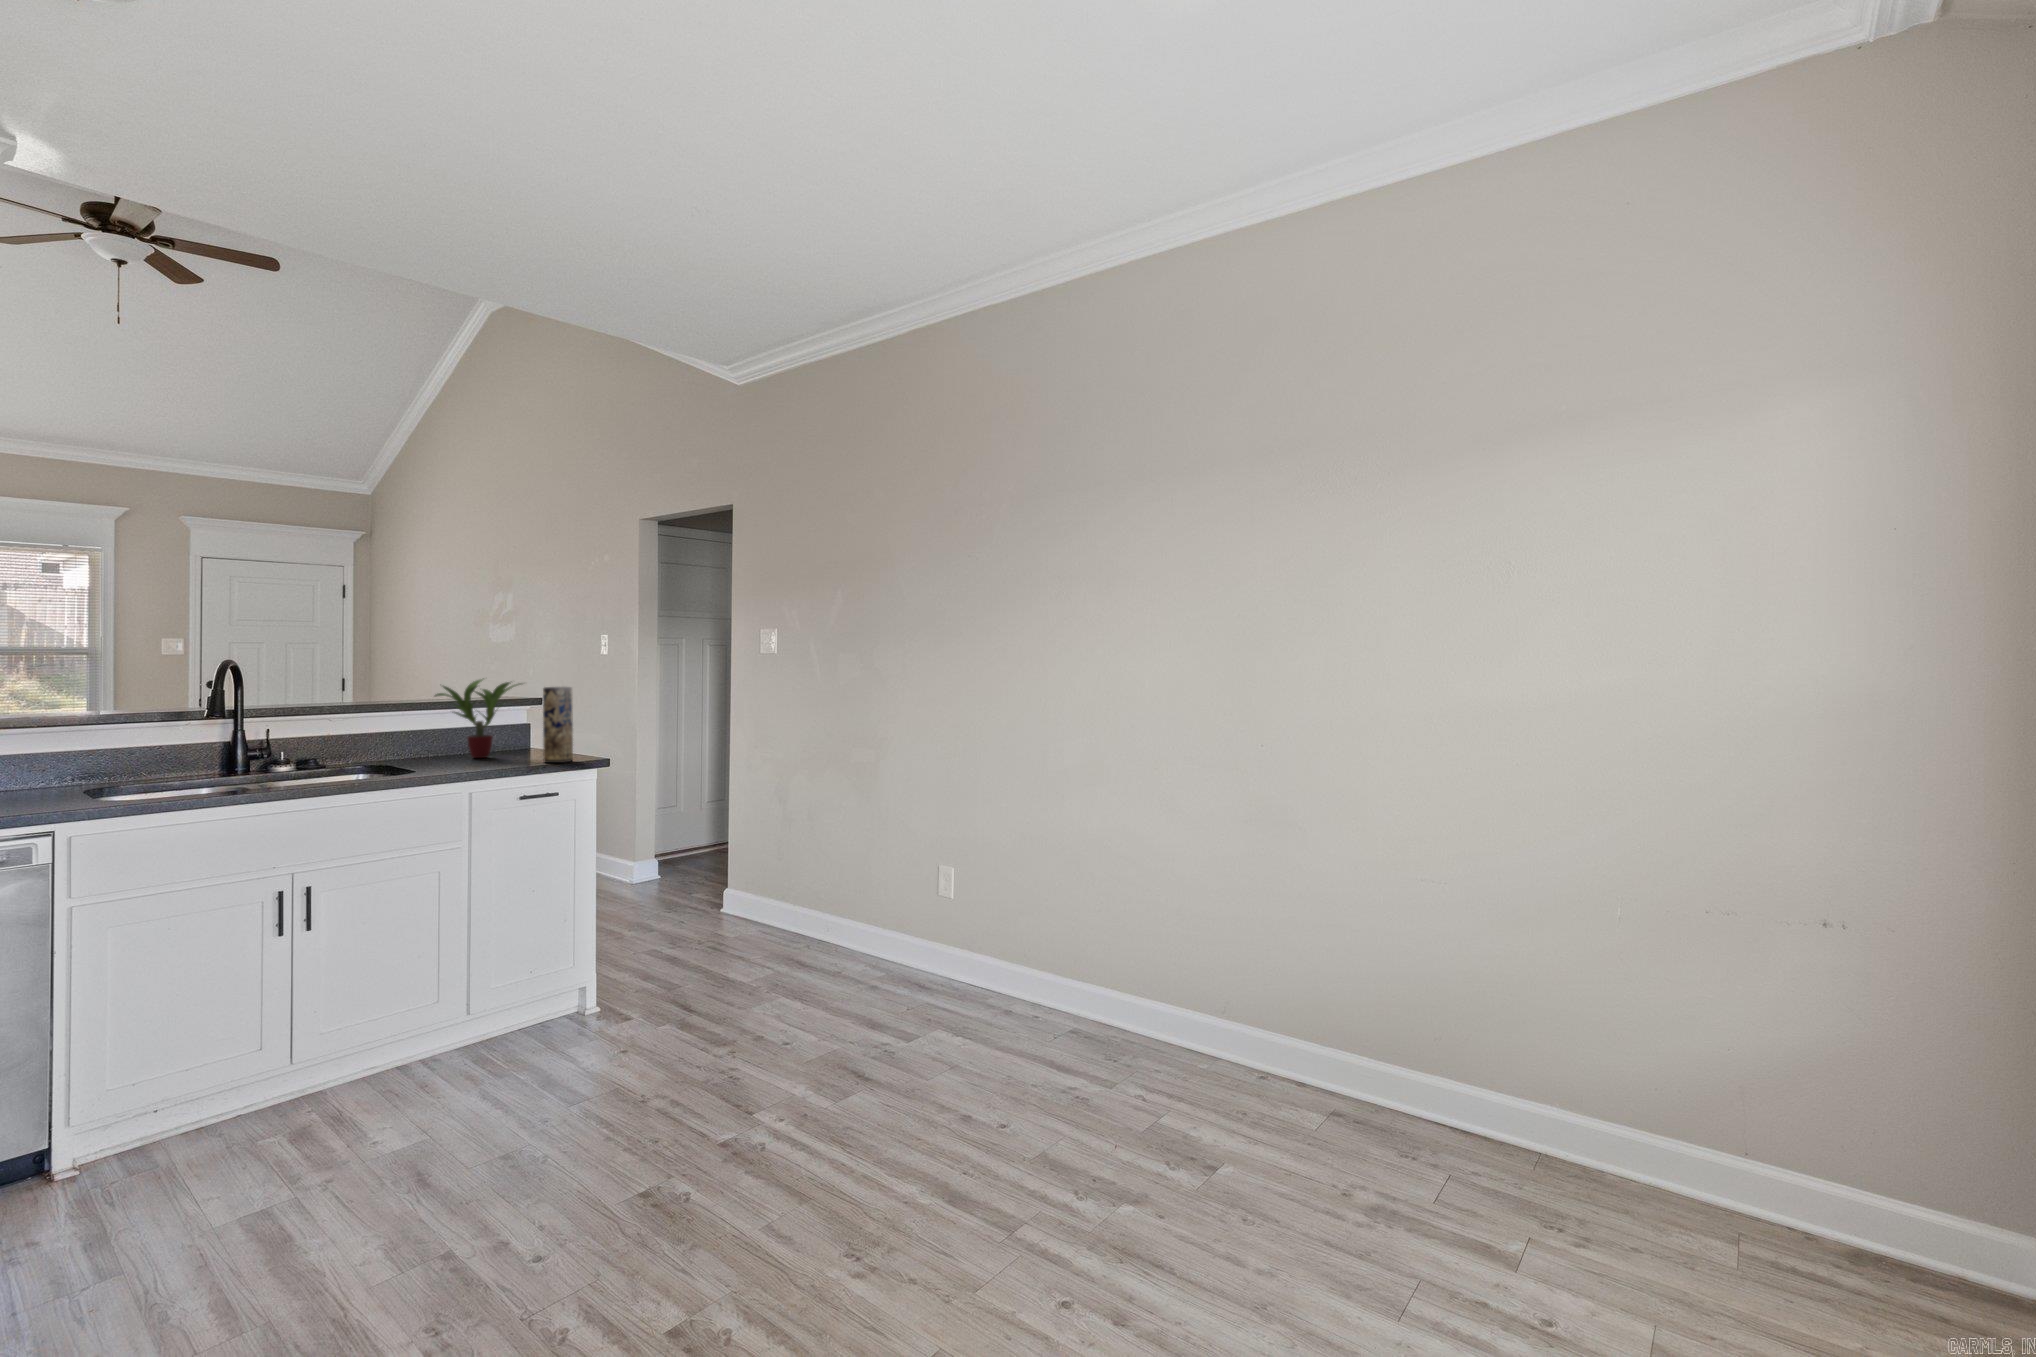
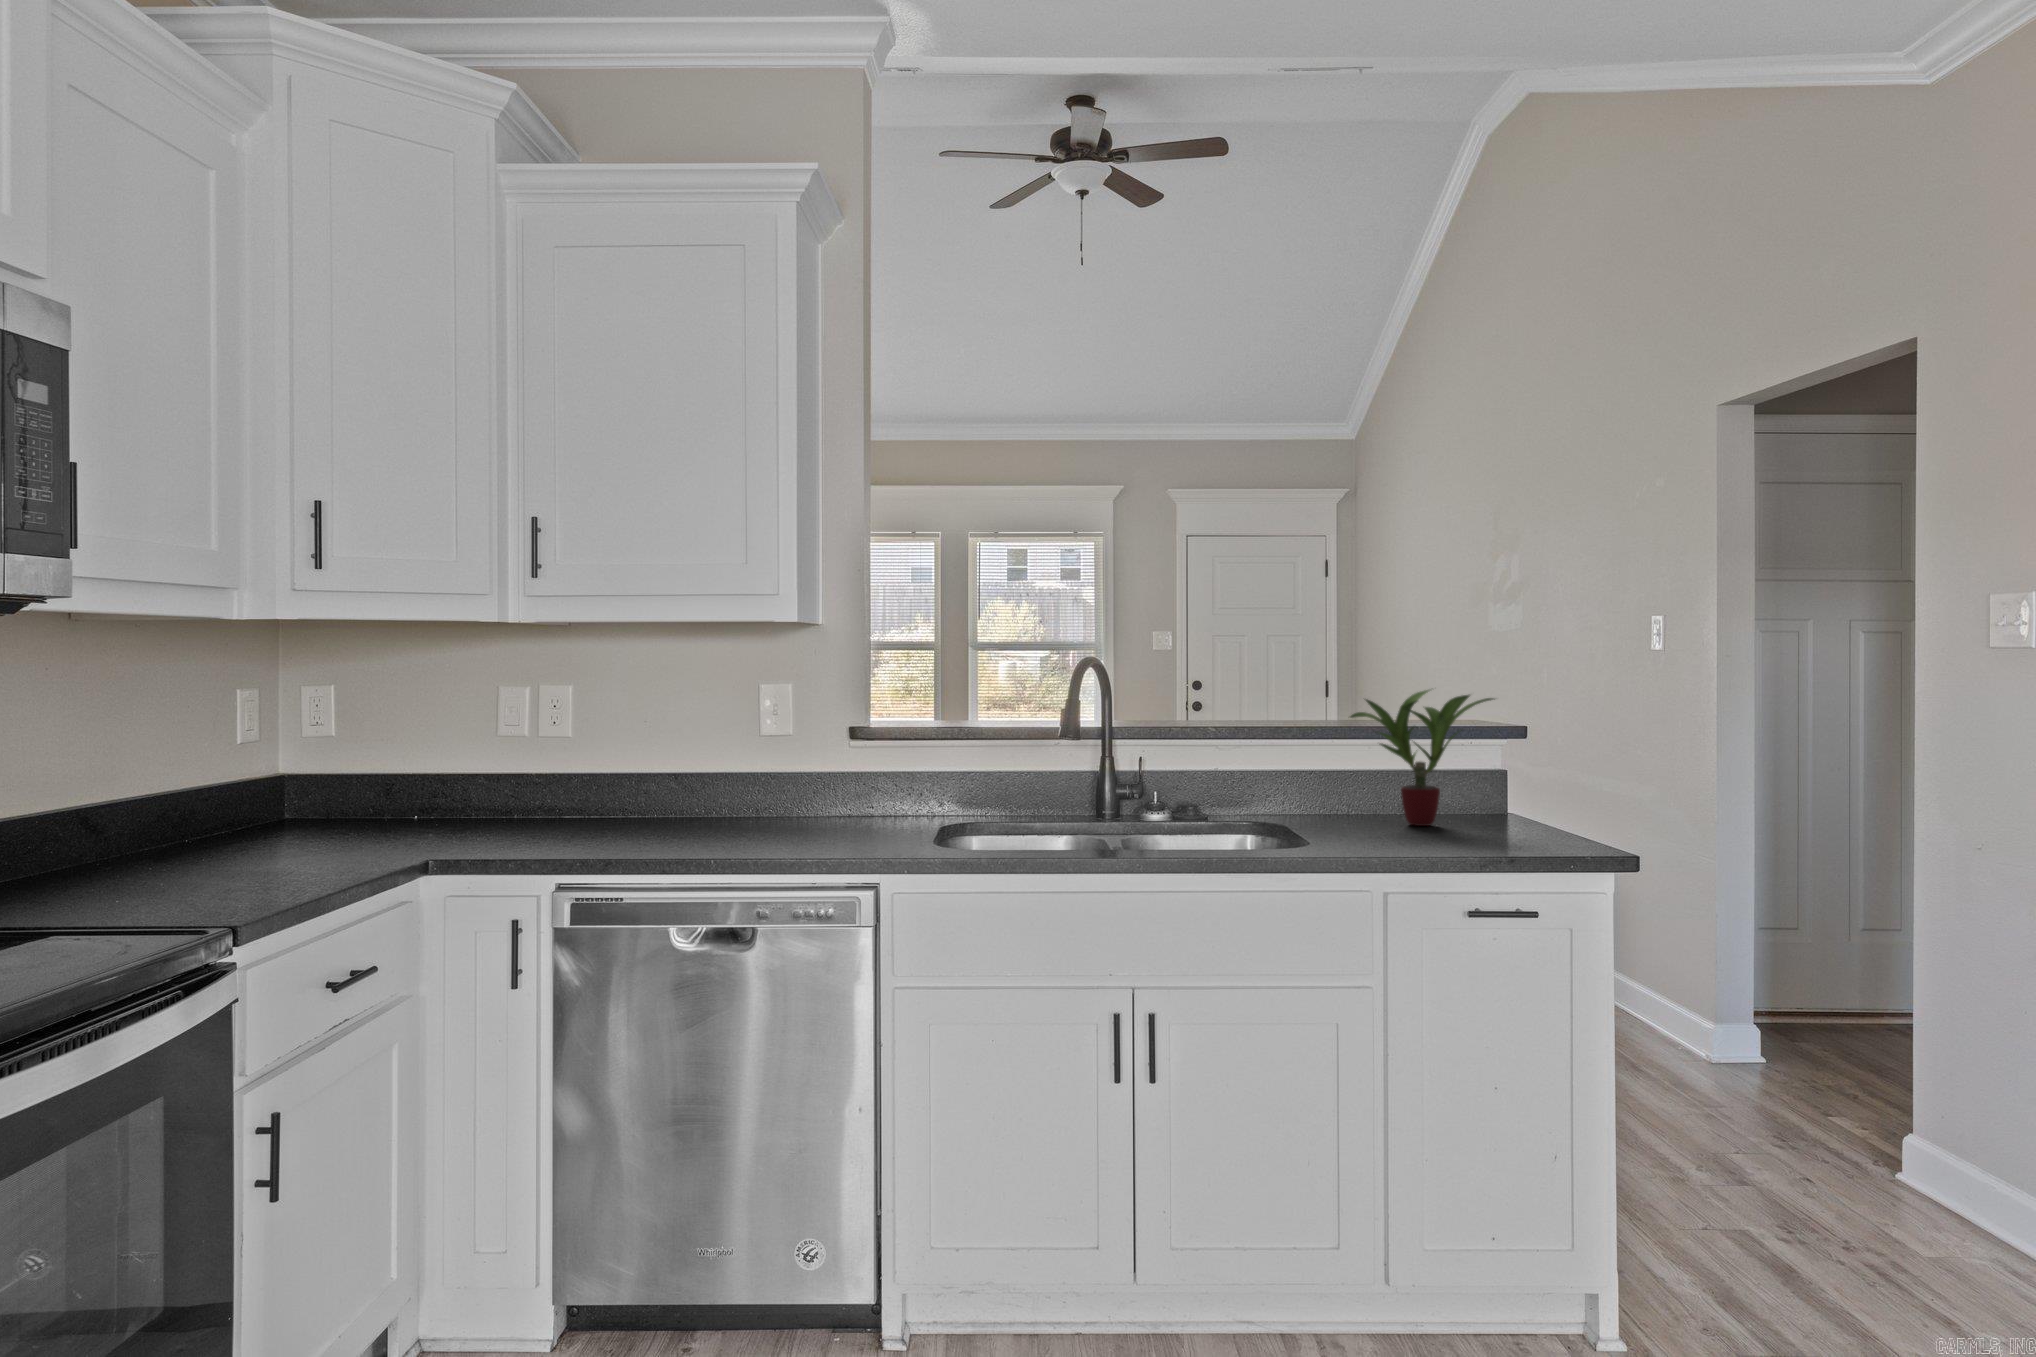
vase: present [543,687,573,763] -> none [1516,706,1570,851]

